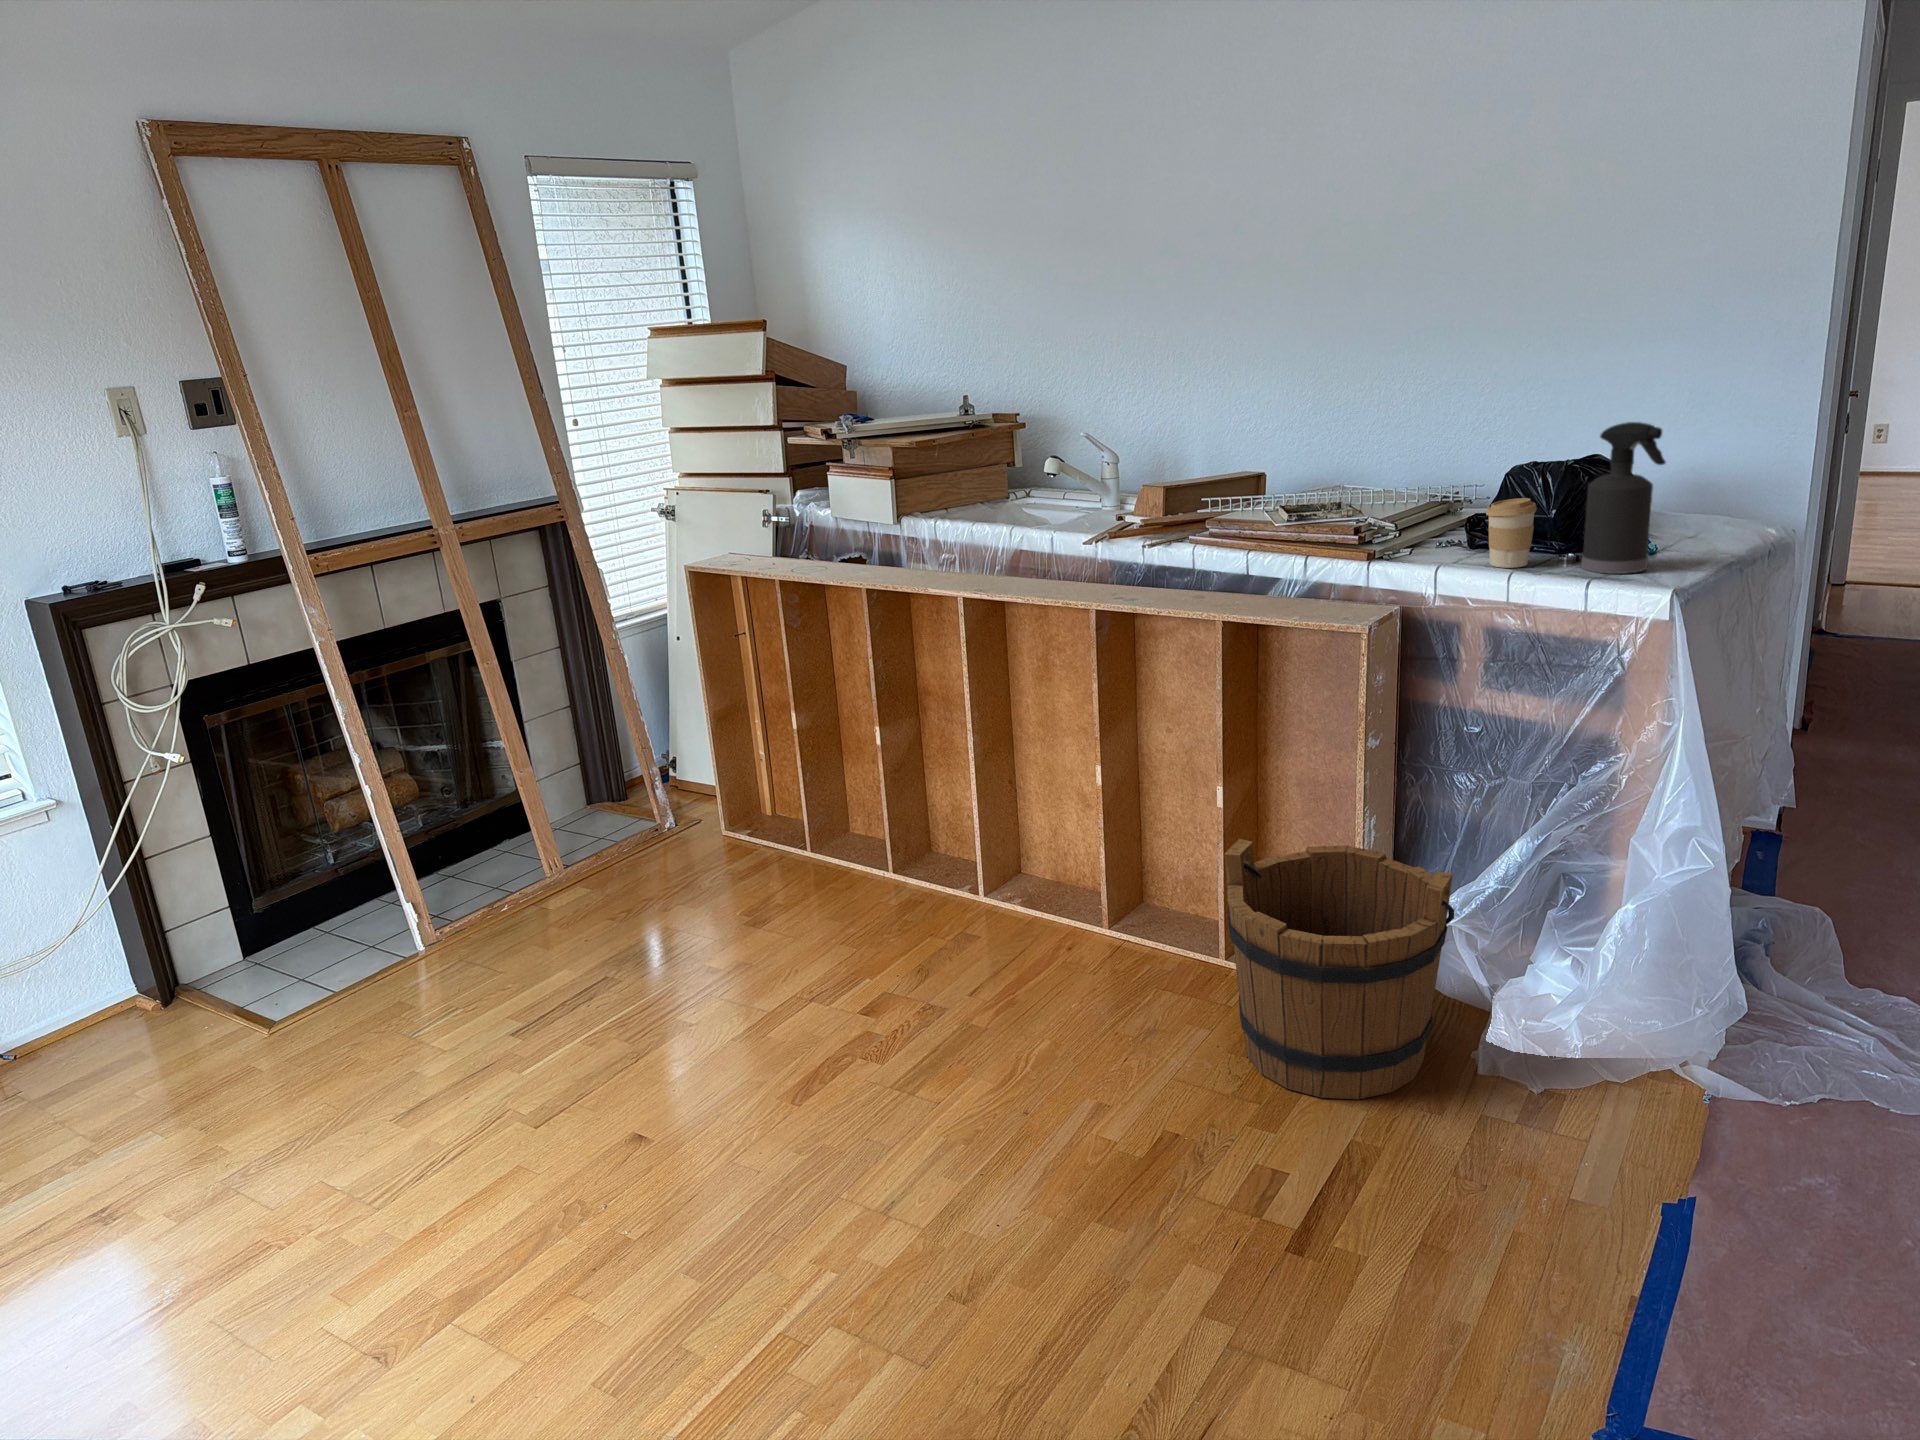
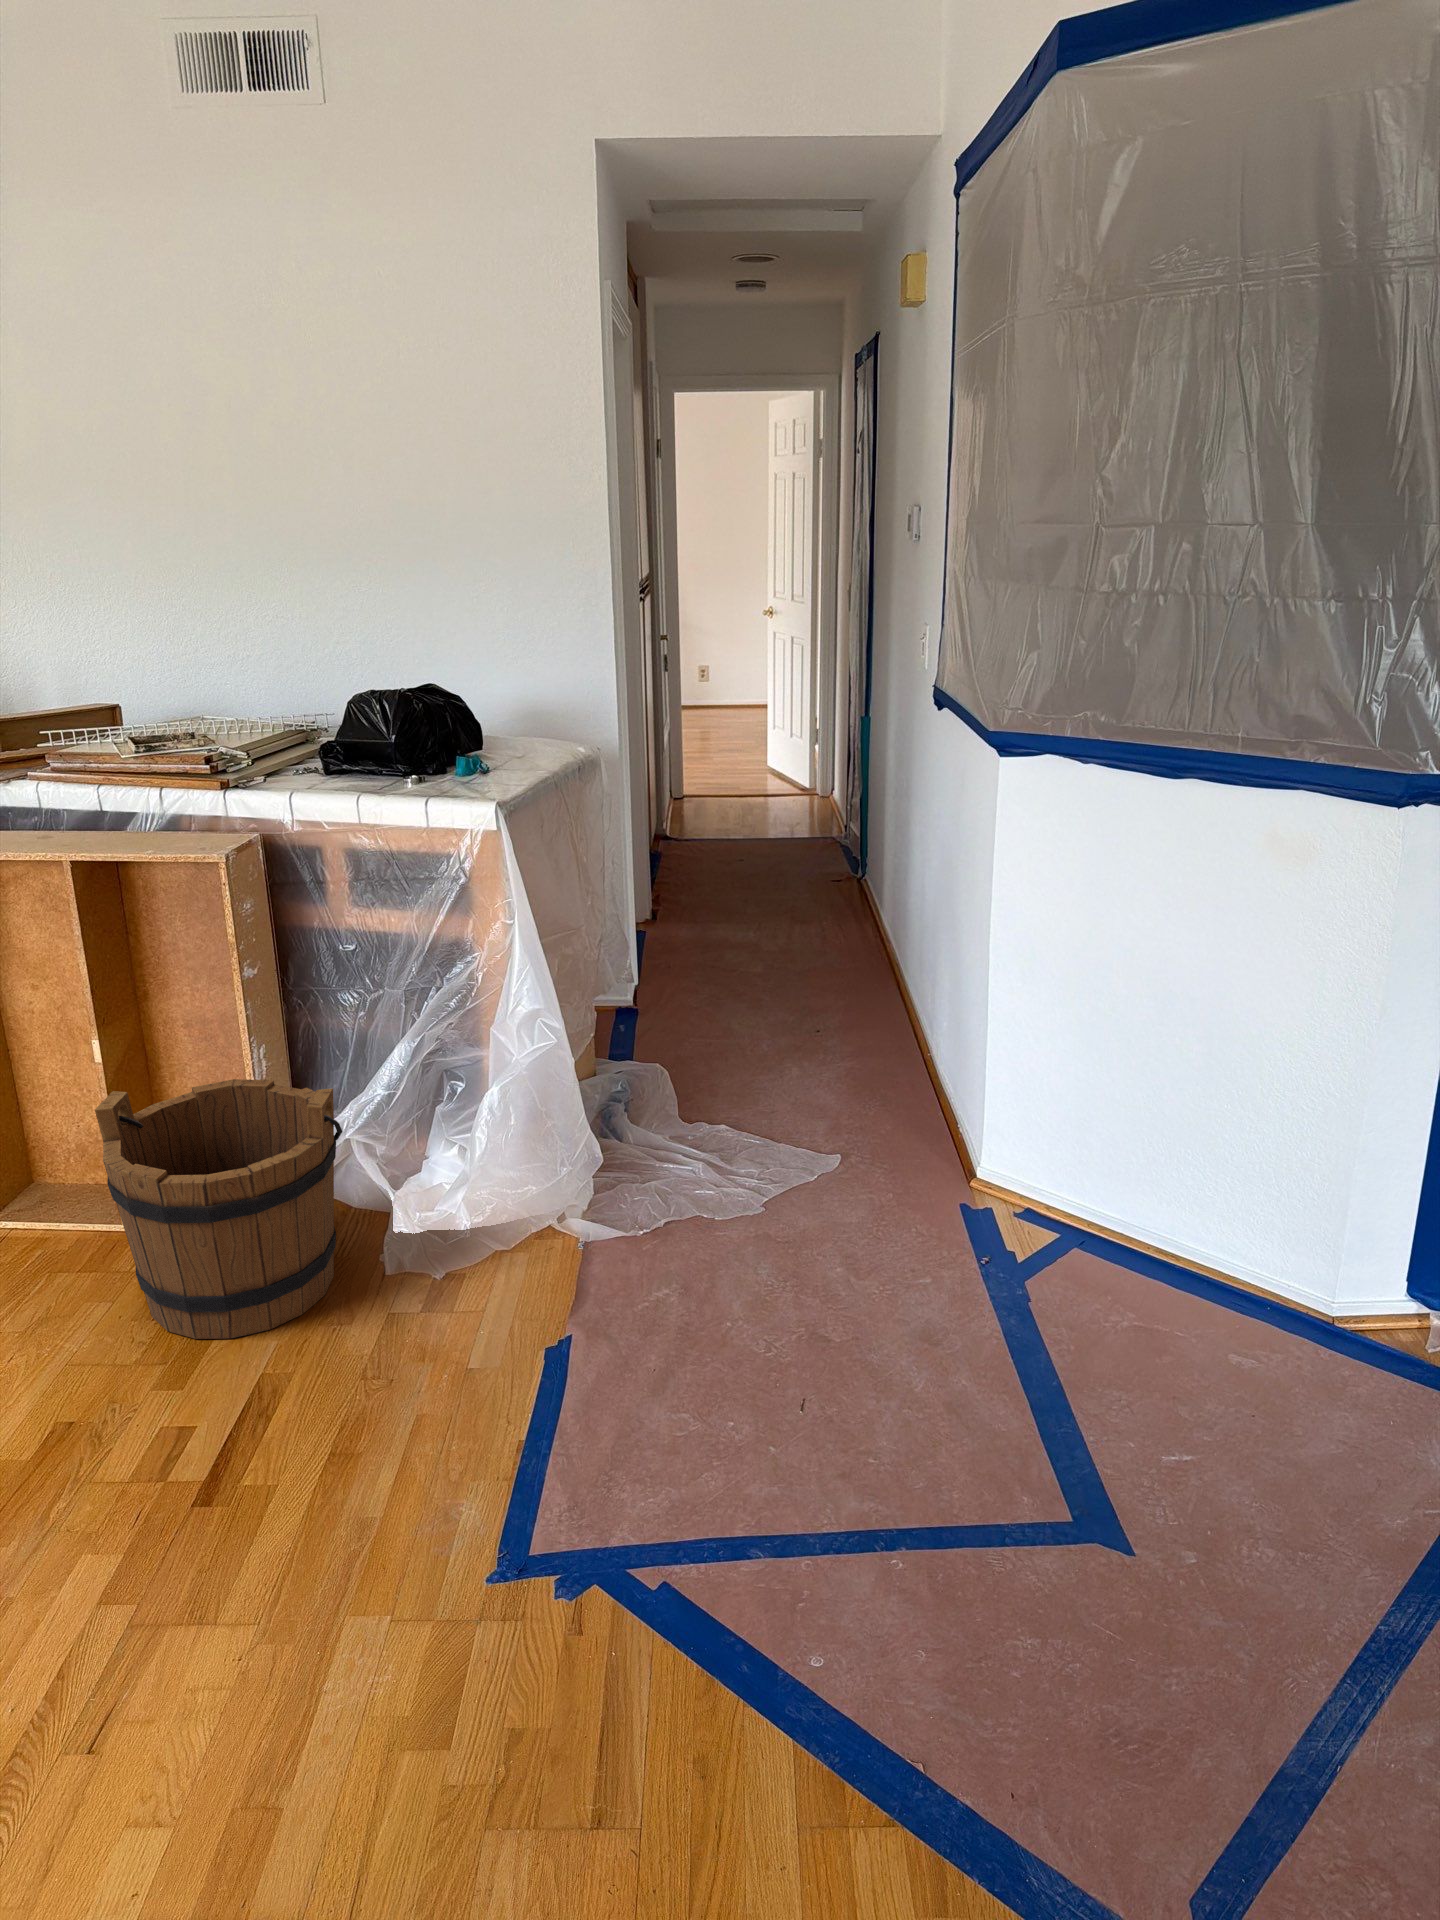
spray bottle: present [1581,422,1666,574] -> none [419,651,480,791]
coffee cup: present [1486,498,1537,568] -> none [331,723,377,790]

